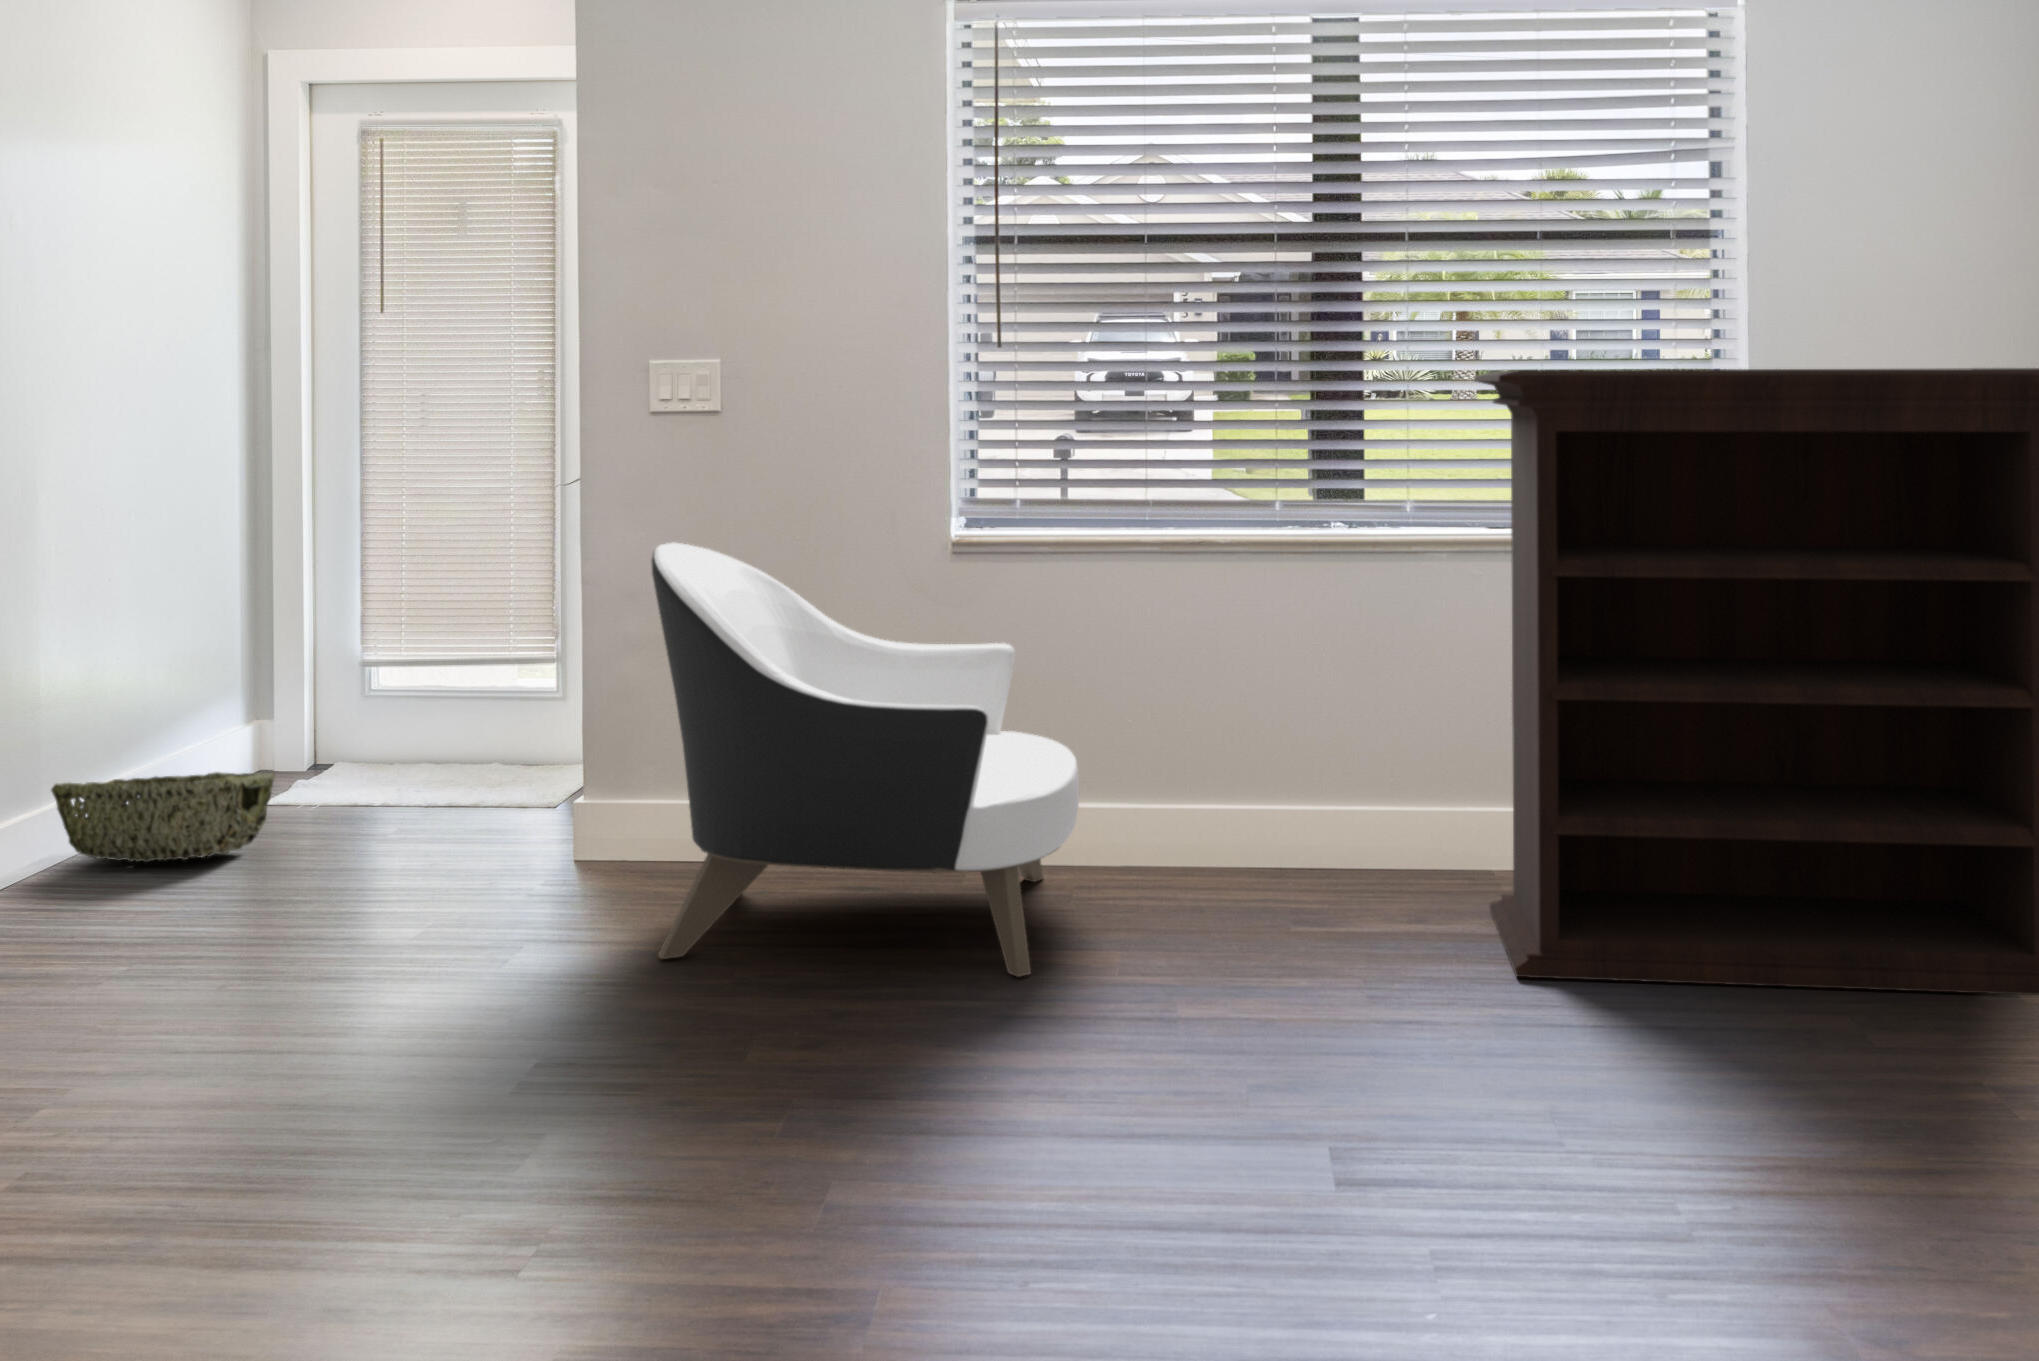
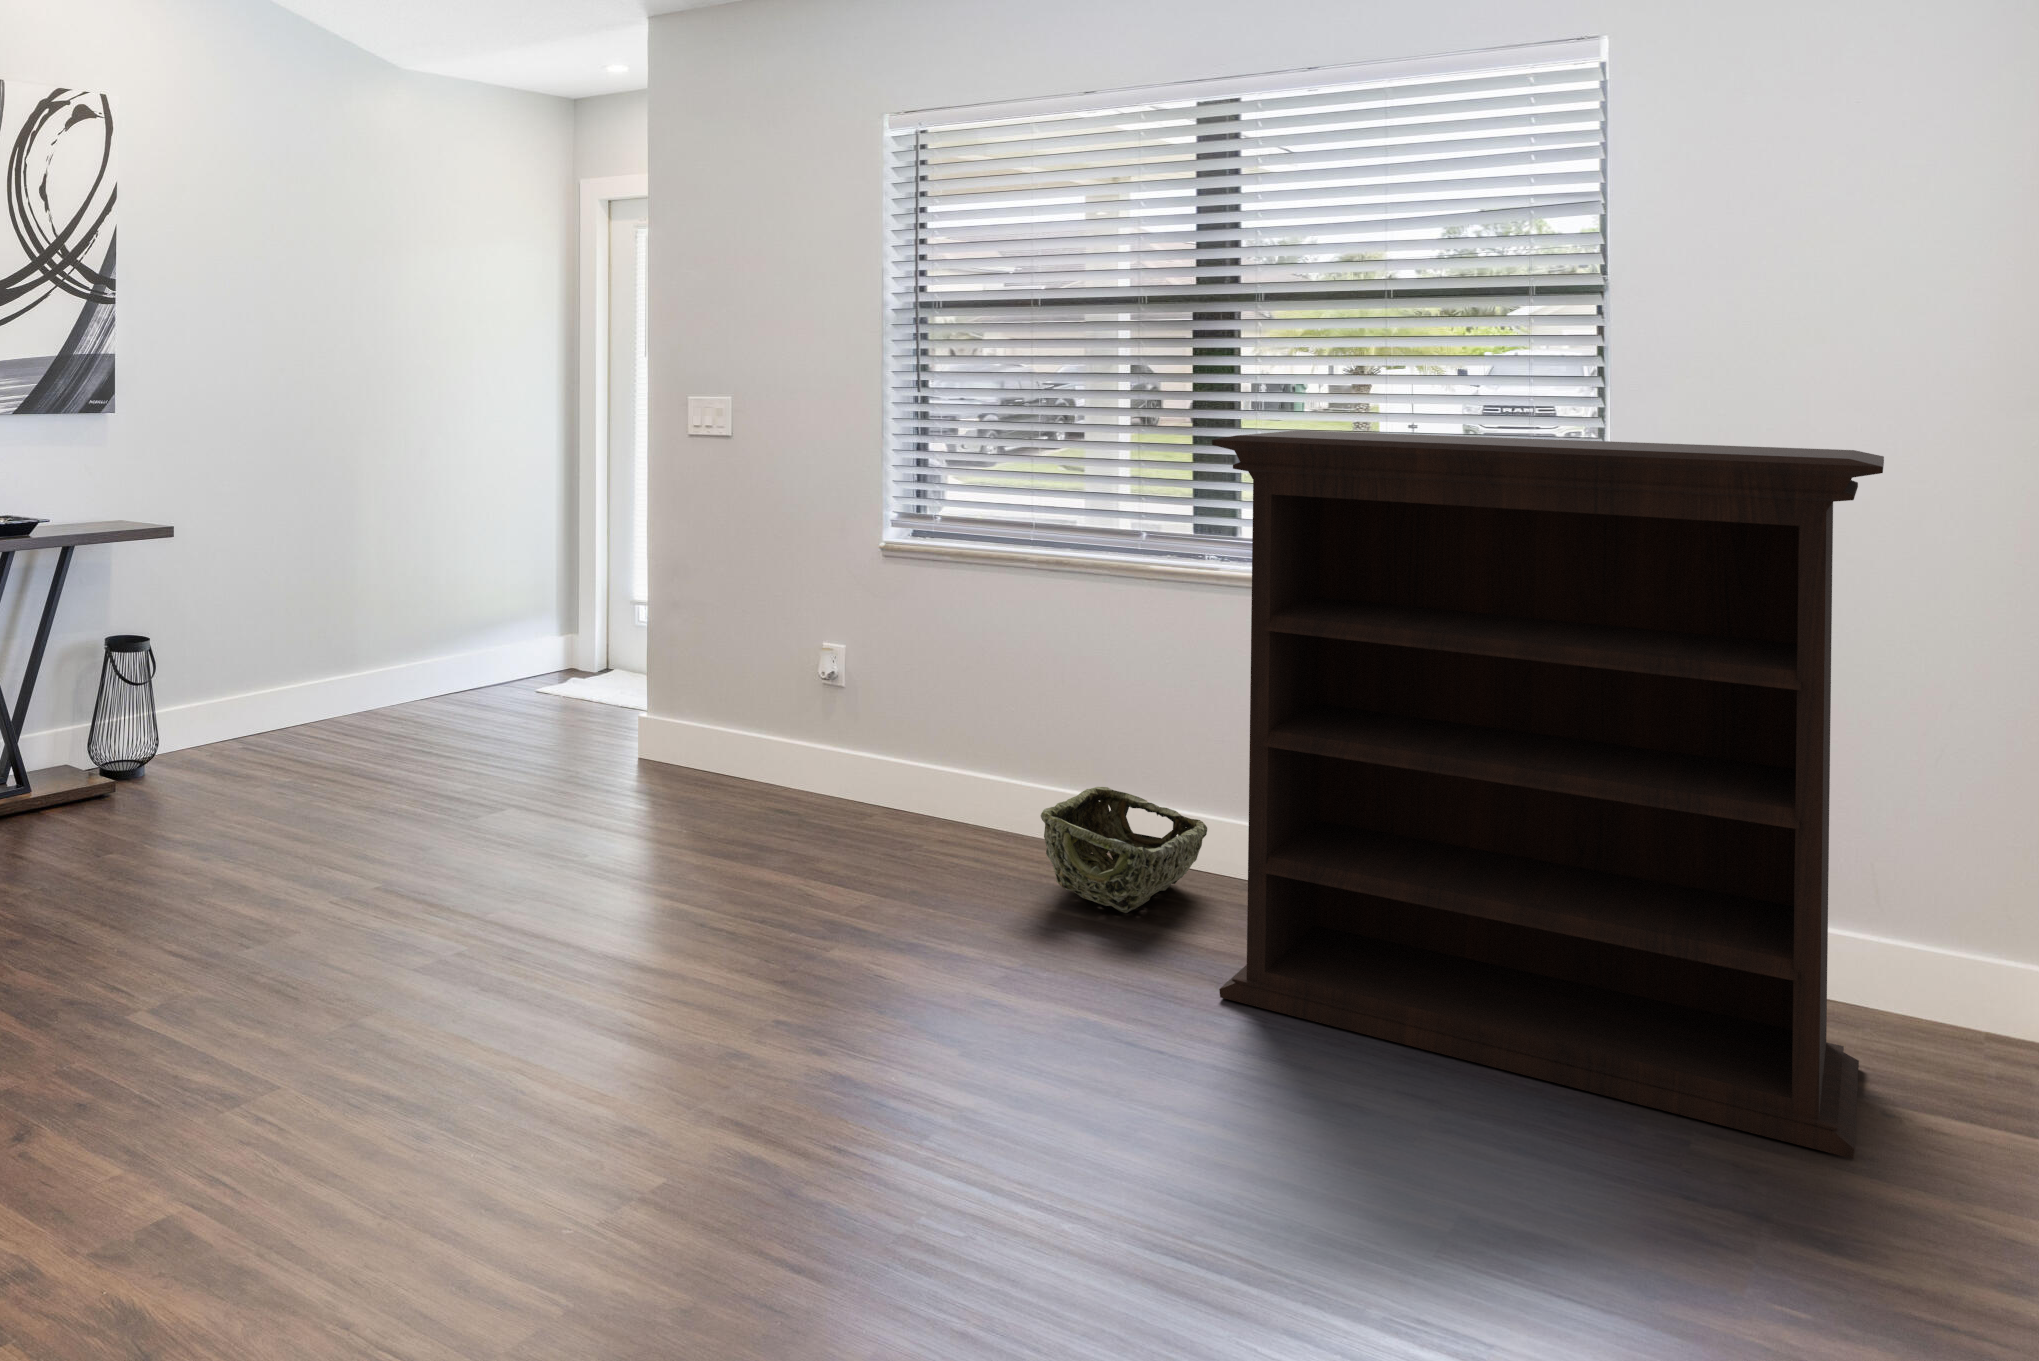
armchair: present [652,543,1079,977] -> none [579,536,928,908]
woven basket: present [51,772,275,862] -> present [1041,787,1207,913]

